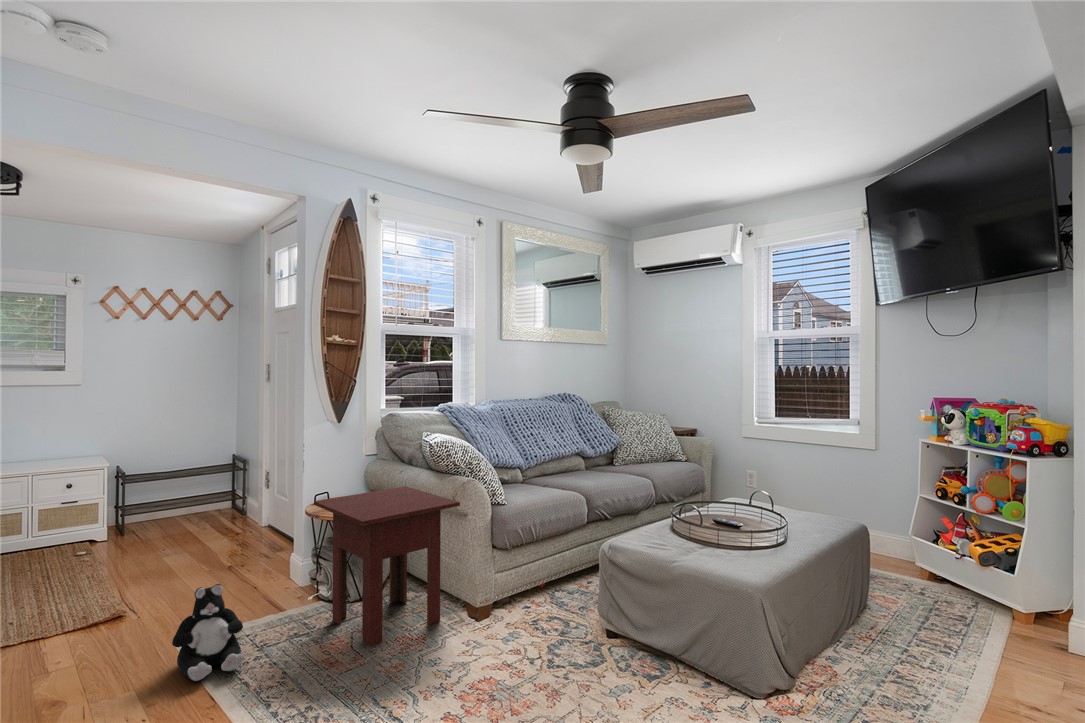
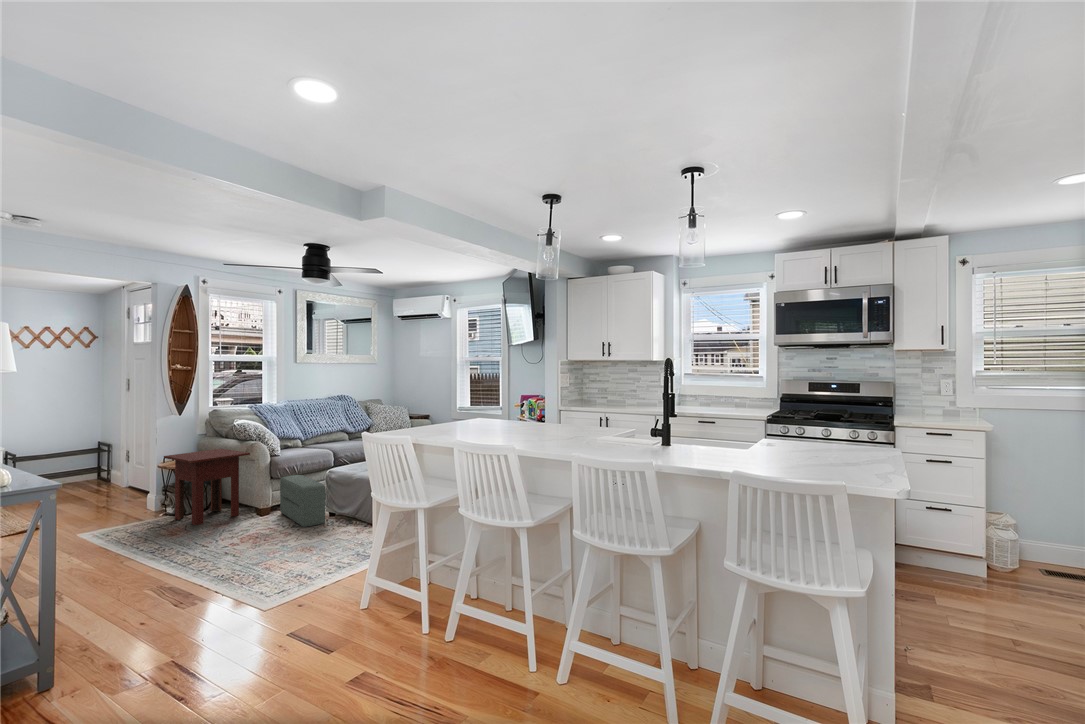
pouf: none [514,549,627,686] -> present [280,475,325,527]
plush toy: present [172,584,245,681] -> none [82,497,124,540]

